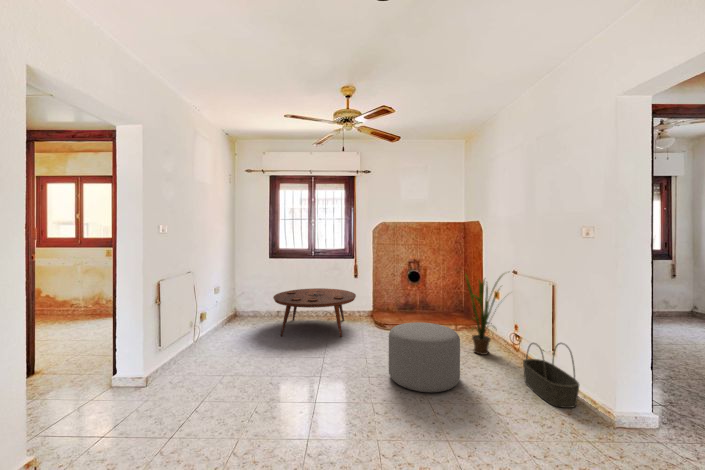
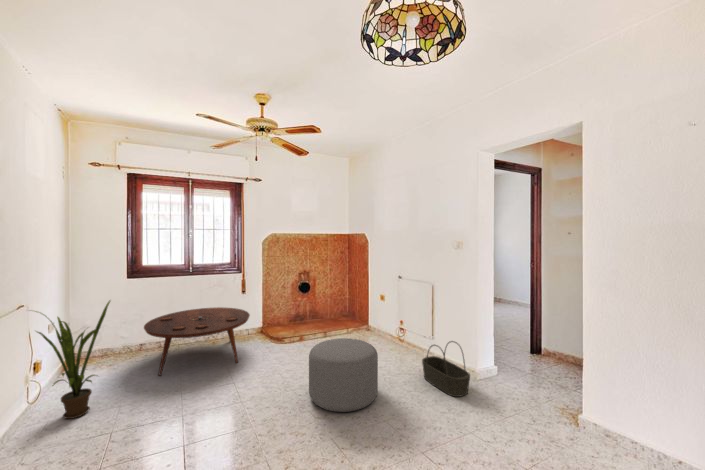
house plant: present [466,275,502,355] -> present [35,301,110,419]

